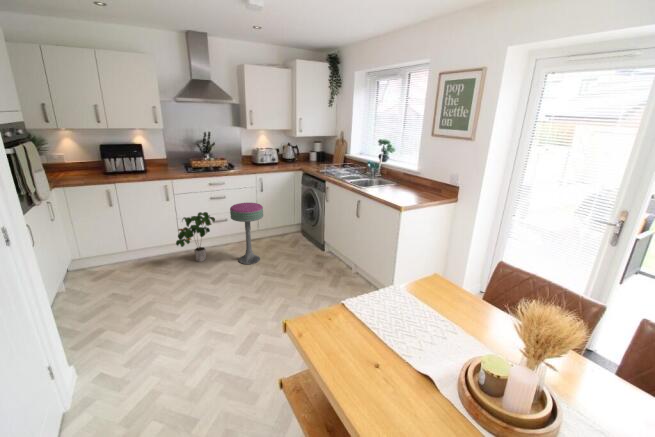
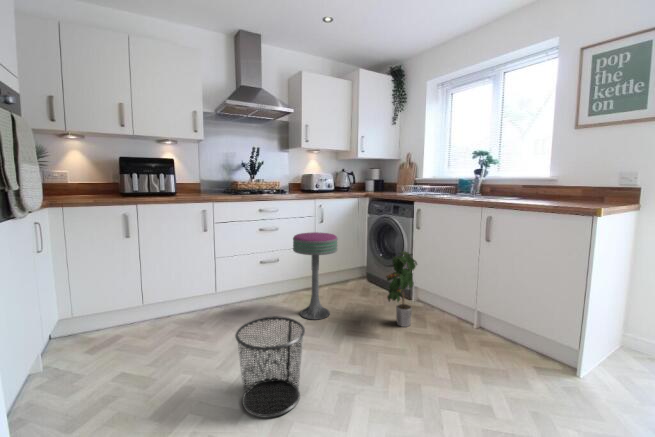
potted plant: present [176,212,215,262] -> present [386,251,417,327]
waste bin: none [171,266,215,321] -> present [235,316,305,417]

